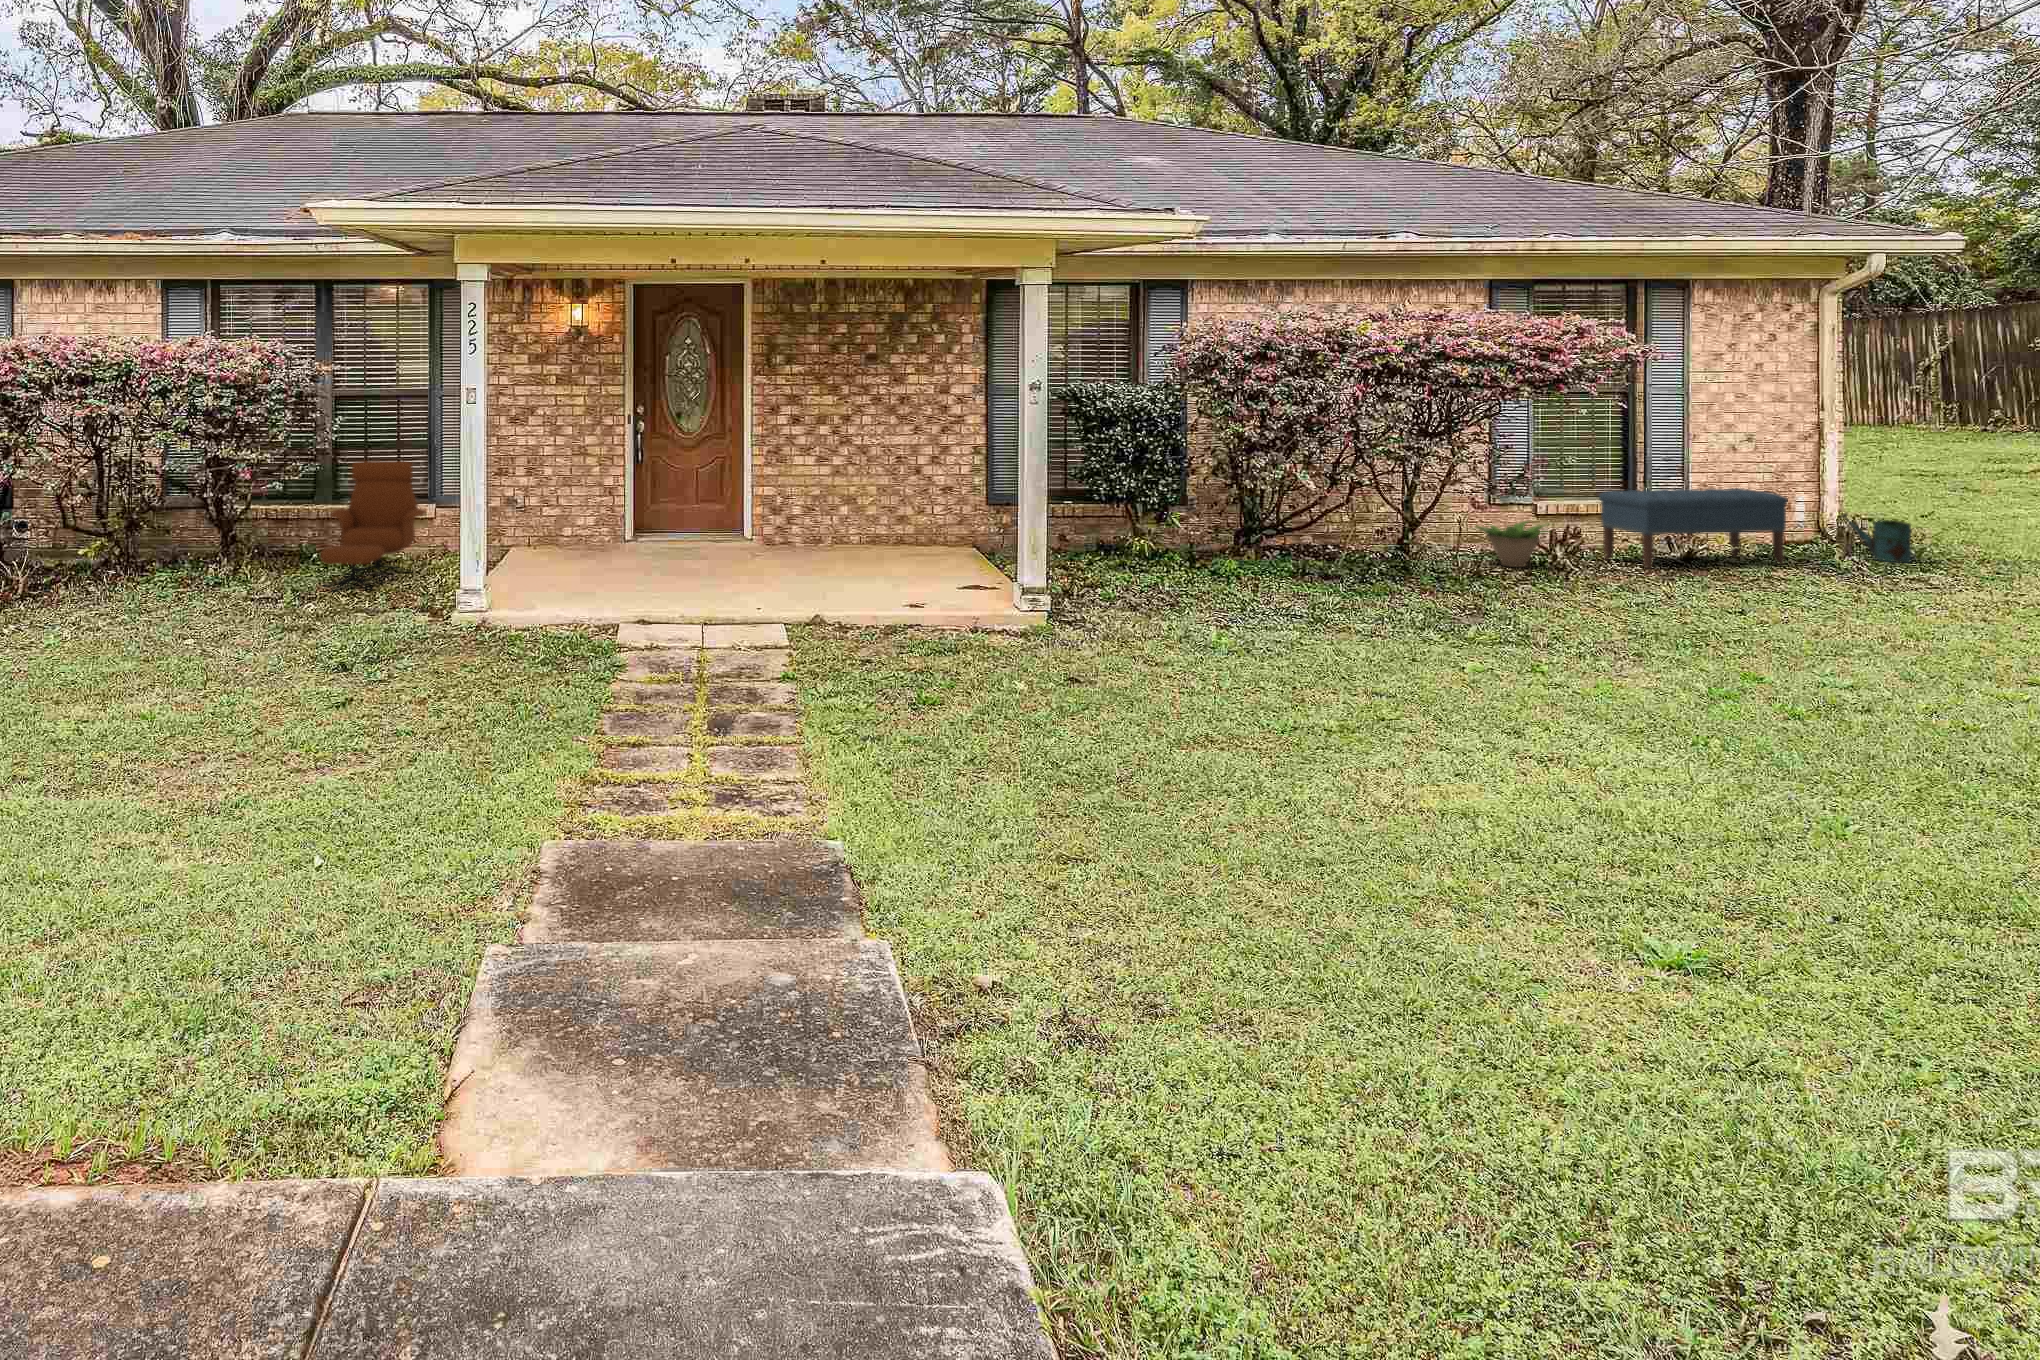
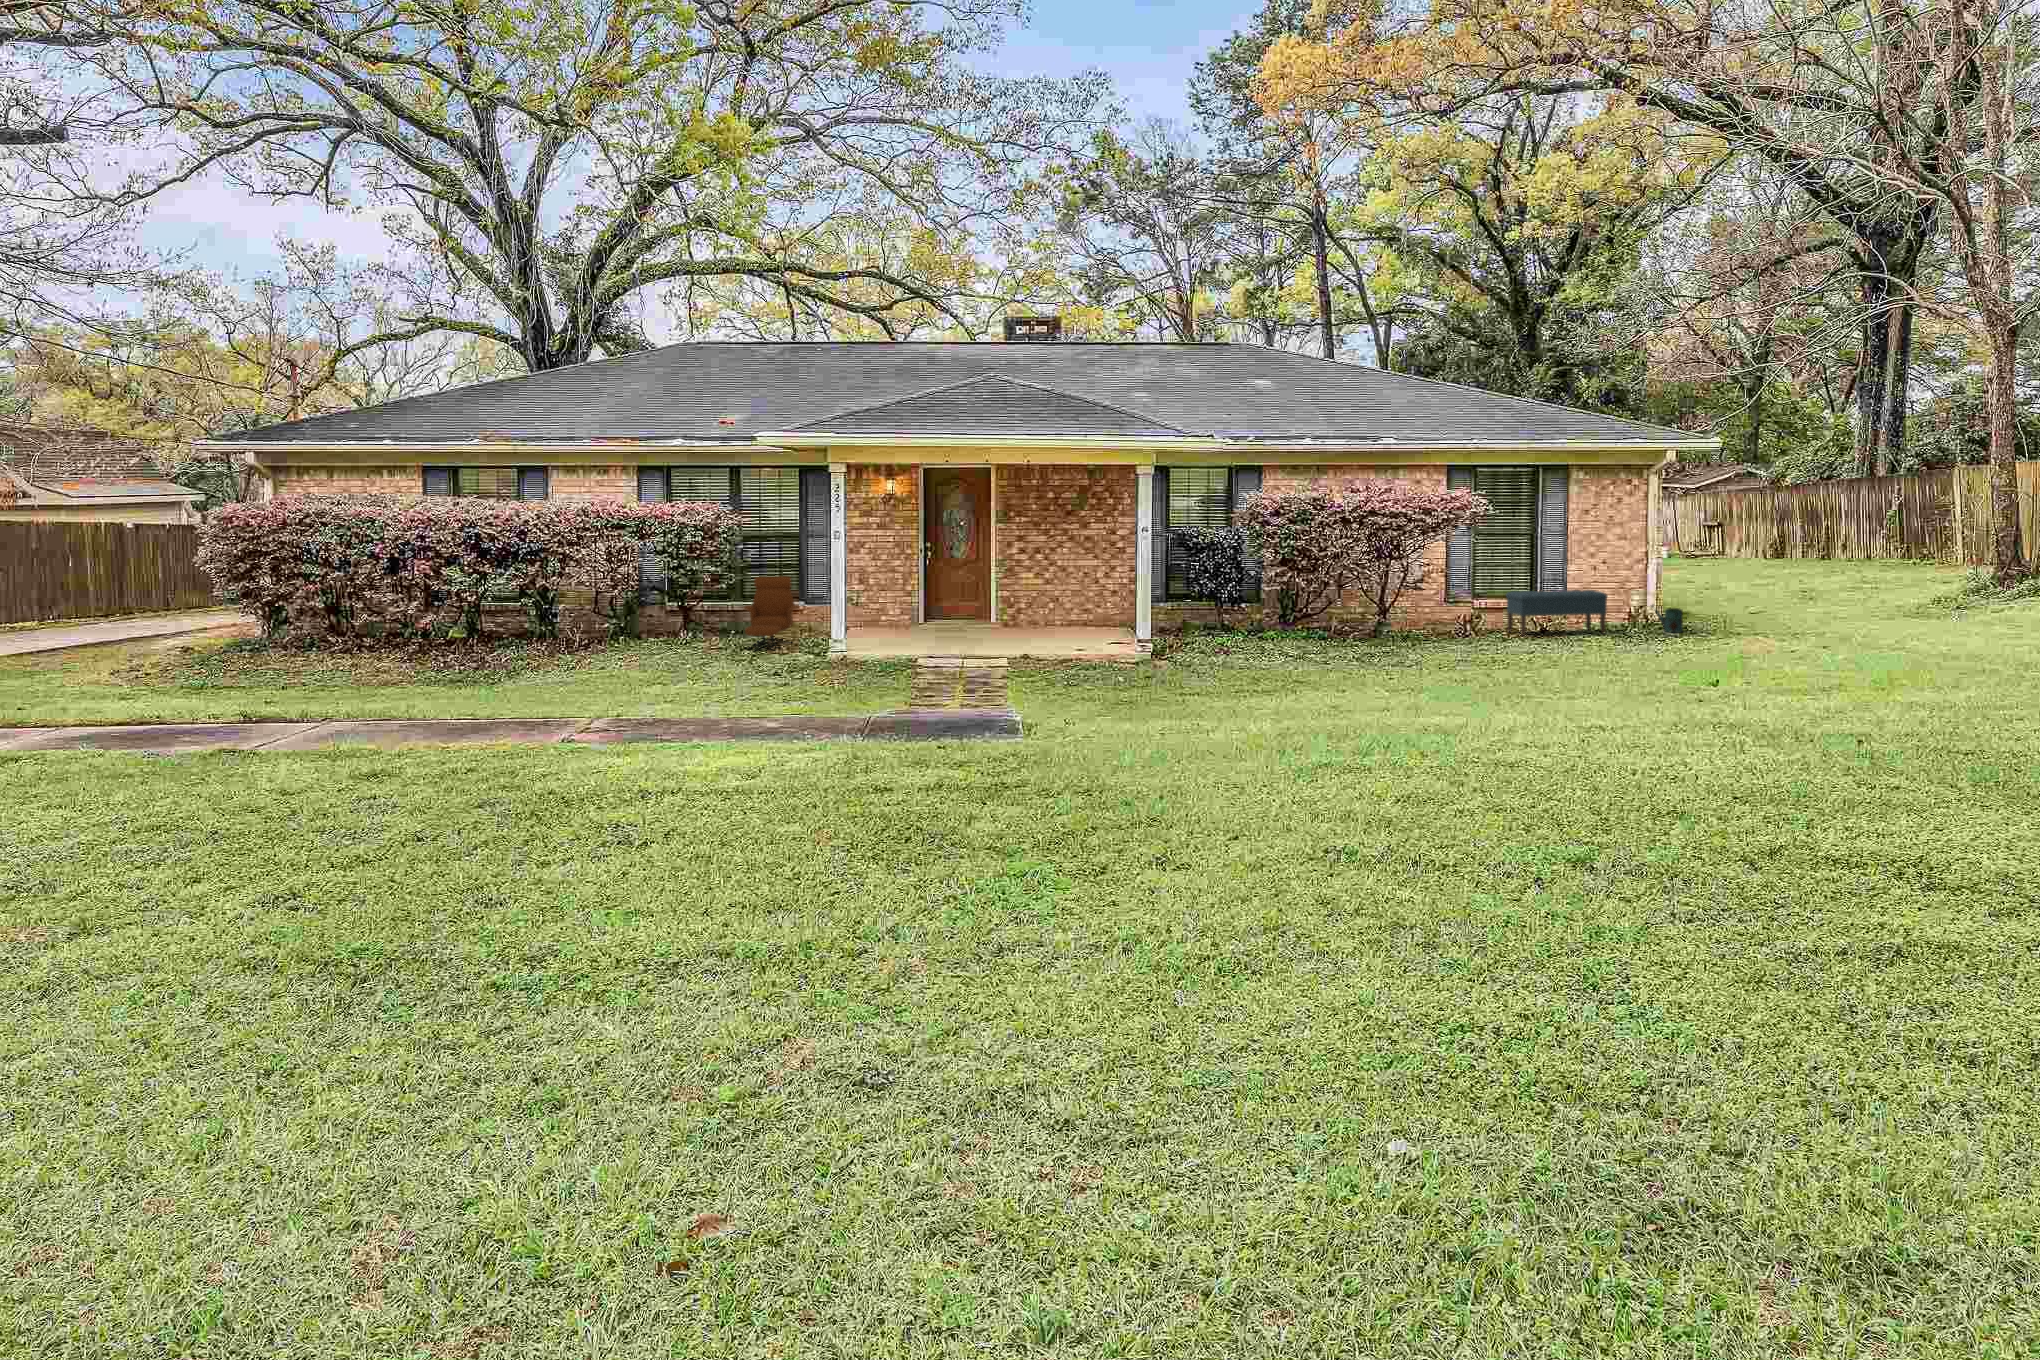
decorative plant: present [1475,521,1548,567] -> none [1422,609,1472,636]

